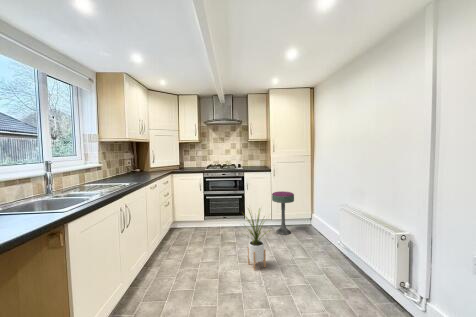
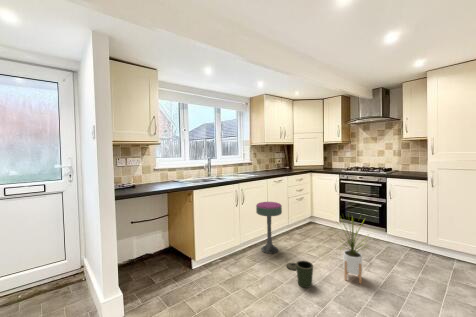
bar stool: present [272,191,294,235] -> present [256,202,282,253]
trash can: none [199,267,242,297] -> present [287,261,313,288]

